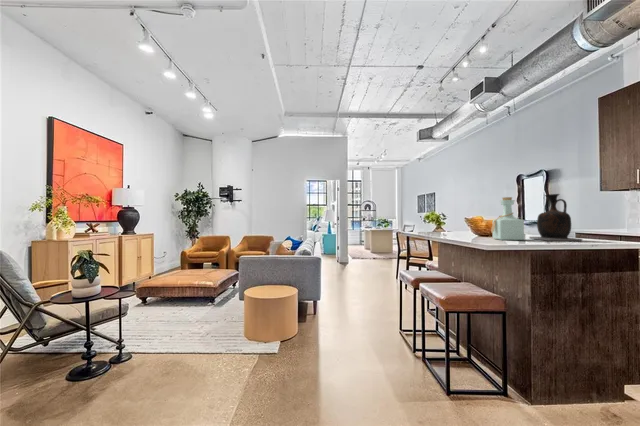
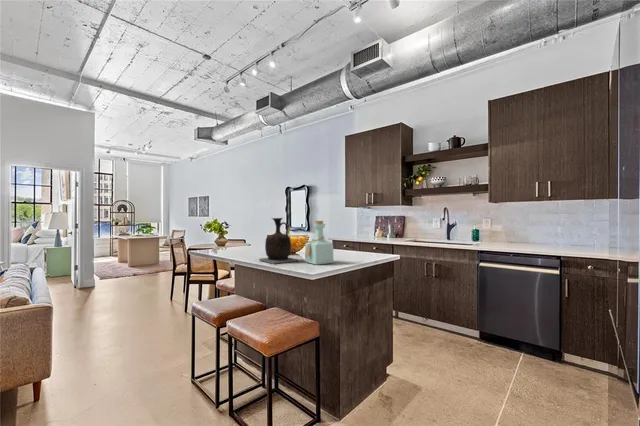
vase: present [530,194,582,241] -> present [259,218,298,264]

